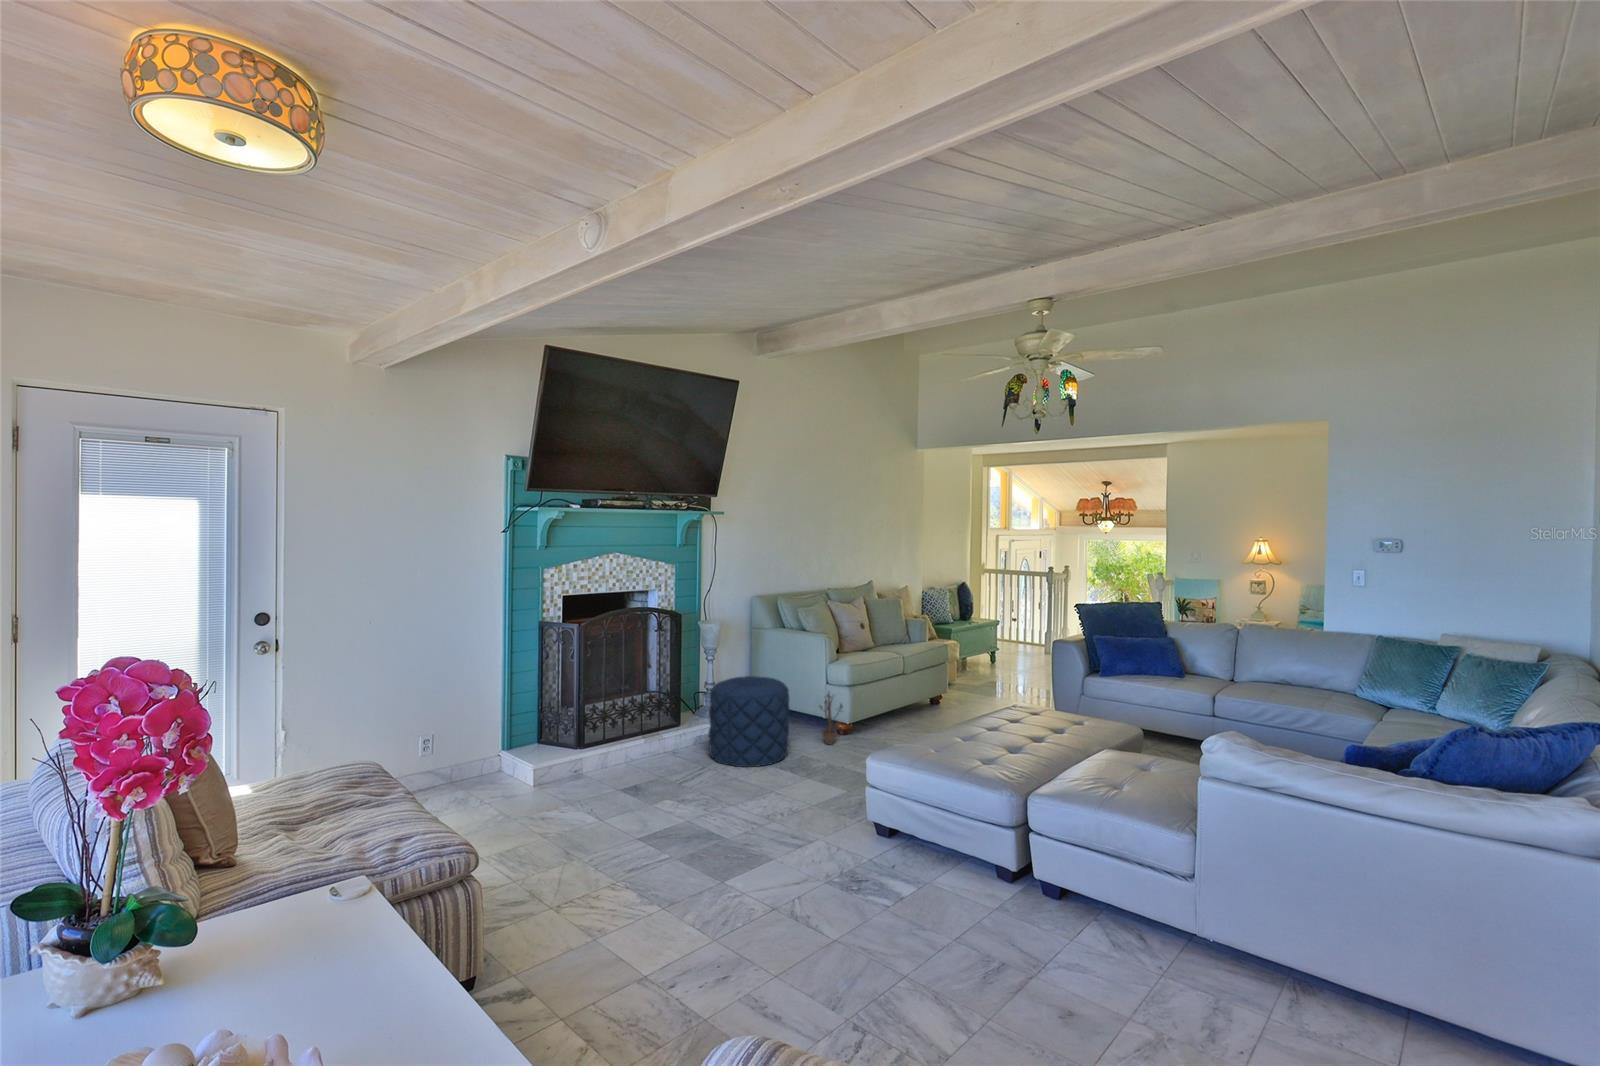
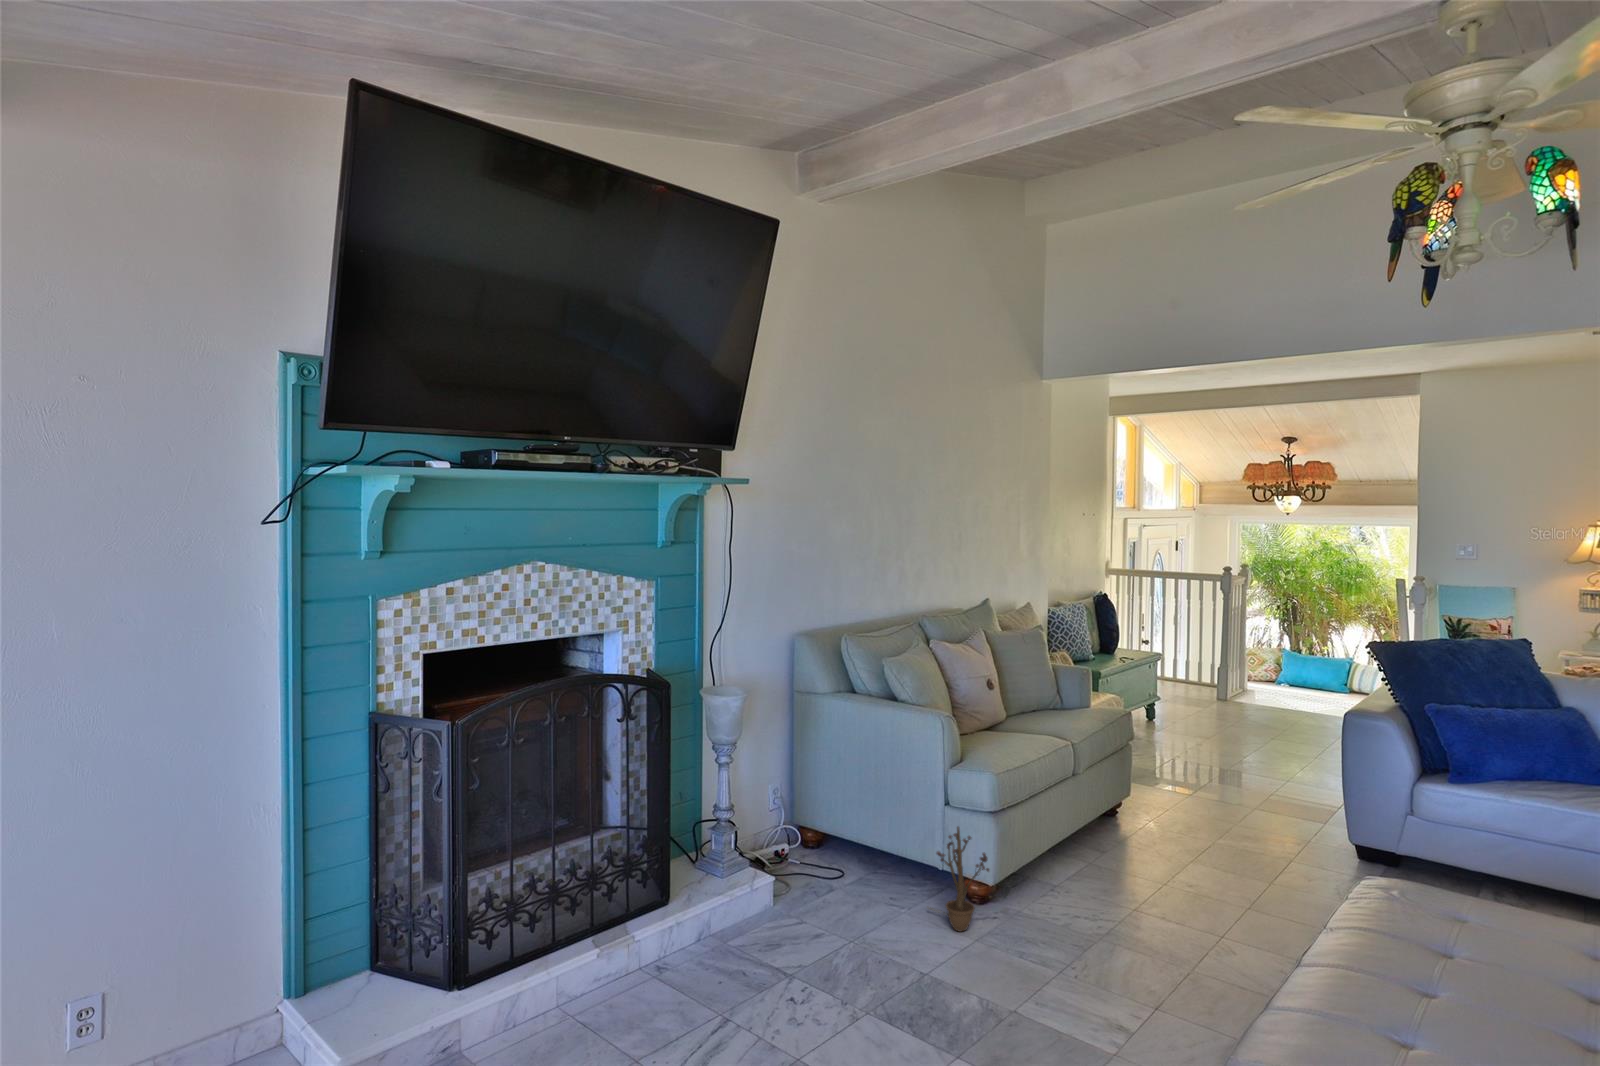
pouf: present [709,676,789,767] -> none [727,802,890,1009]

